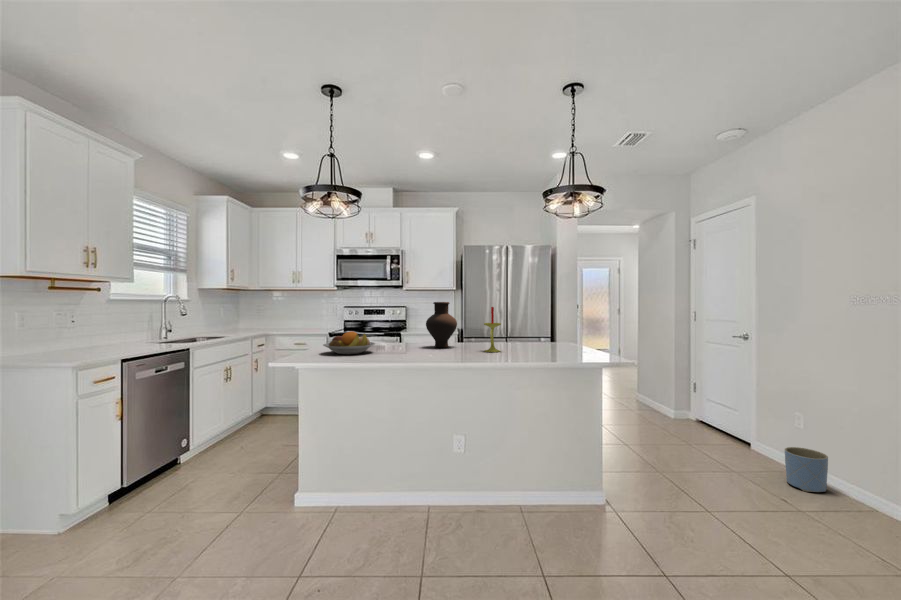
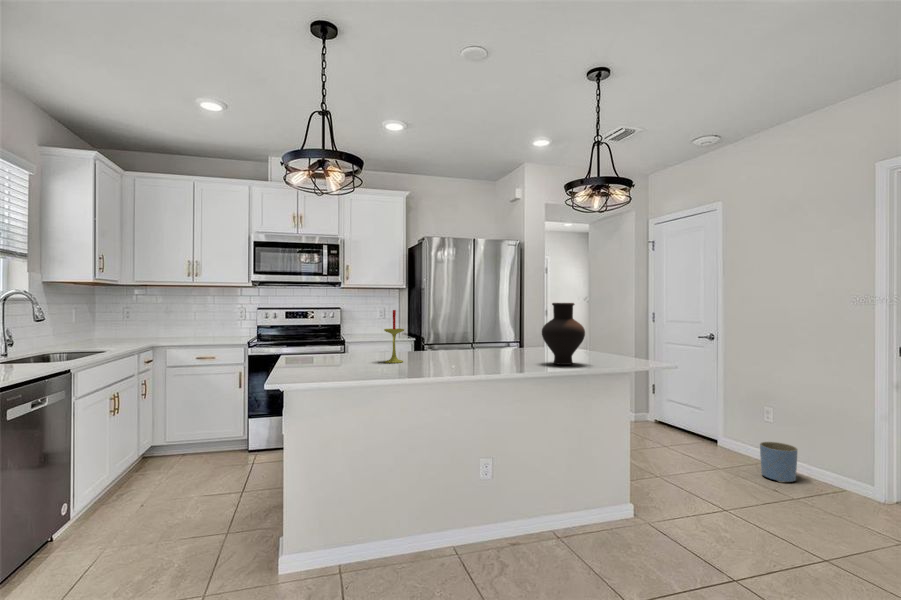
vase: present [426,302,457,348] -> present [542,303,585,365]
candle: present [484,307,501,352] -> present [384,310,404,363]
fruit bowl: present [323,332,375,354] -> none [306,341,373,370]

